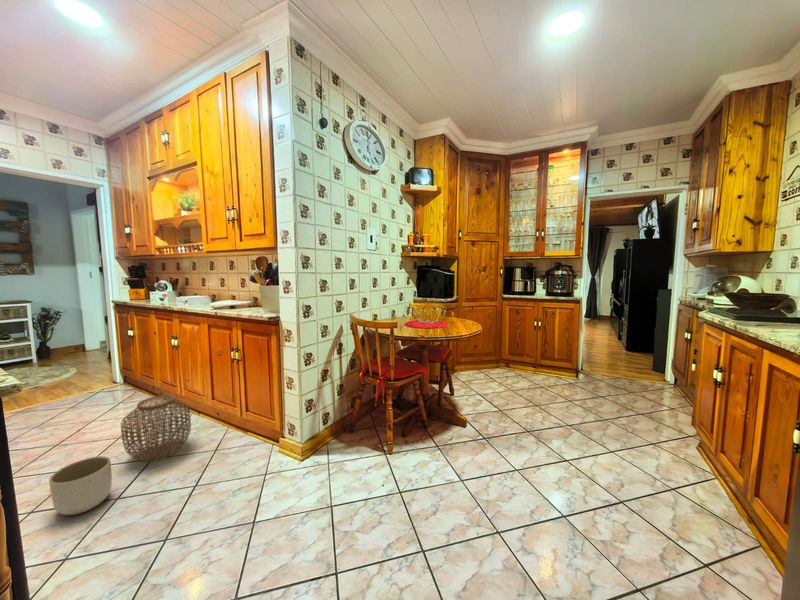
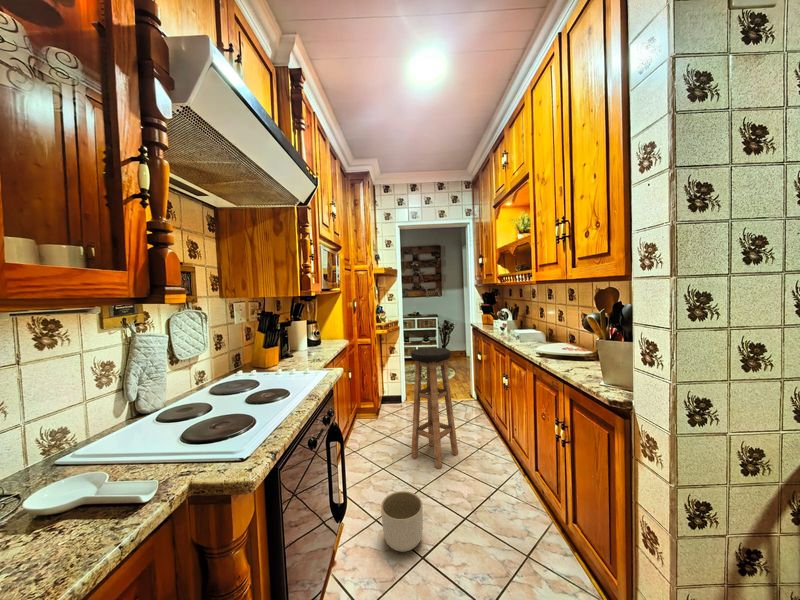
bar stool: none [42,321,122,454] -> present [411,348,458,469]
woven basket: present [121,395,191,463] -> none [441,445,504,527]

